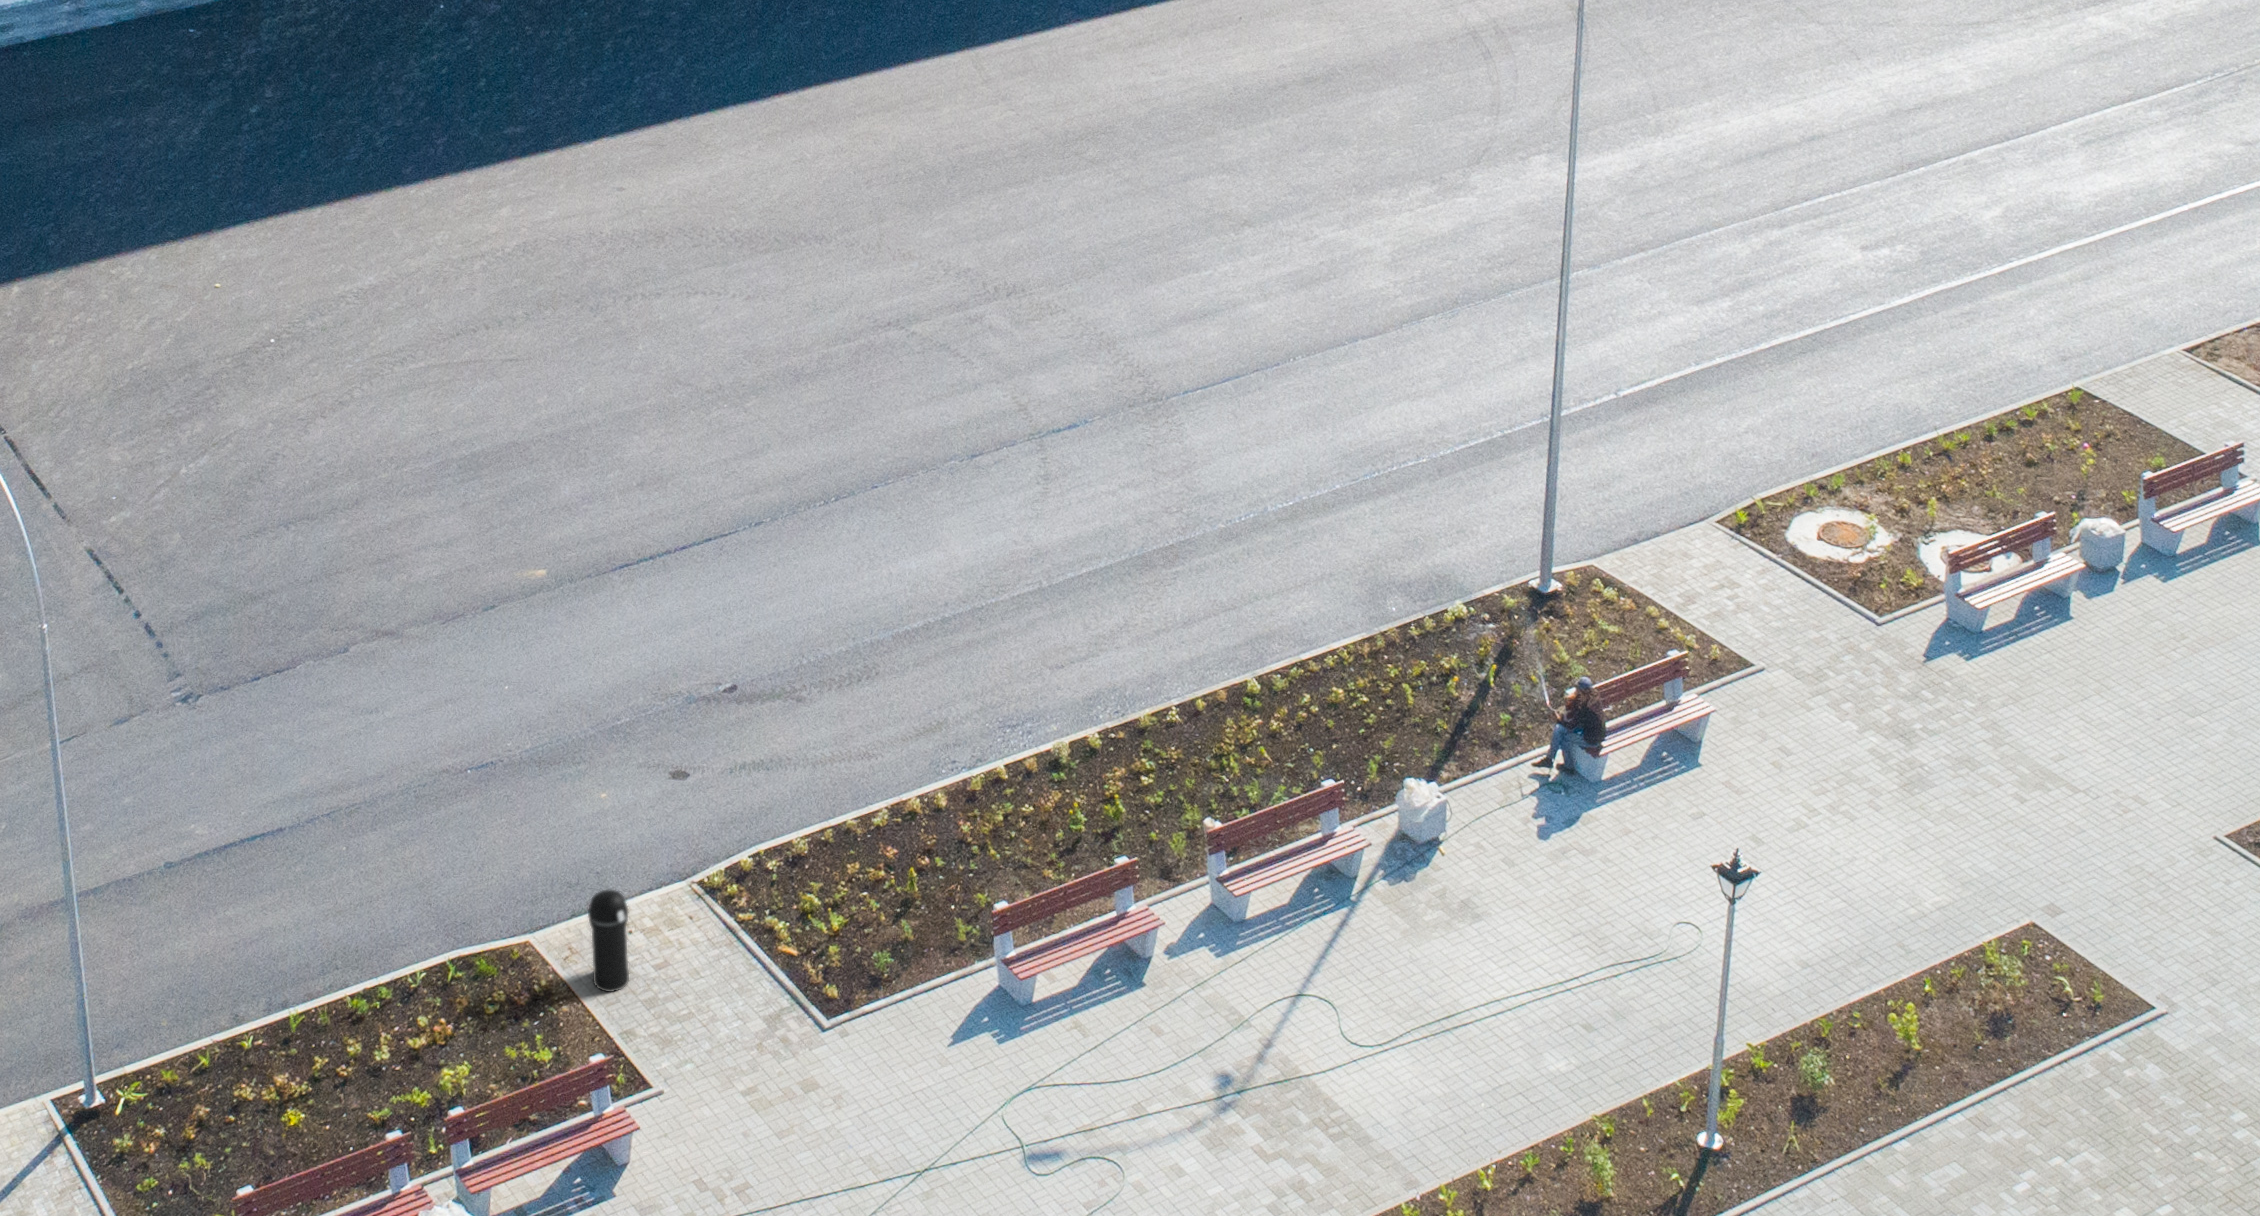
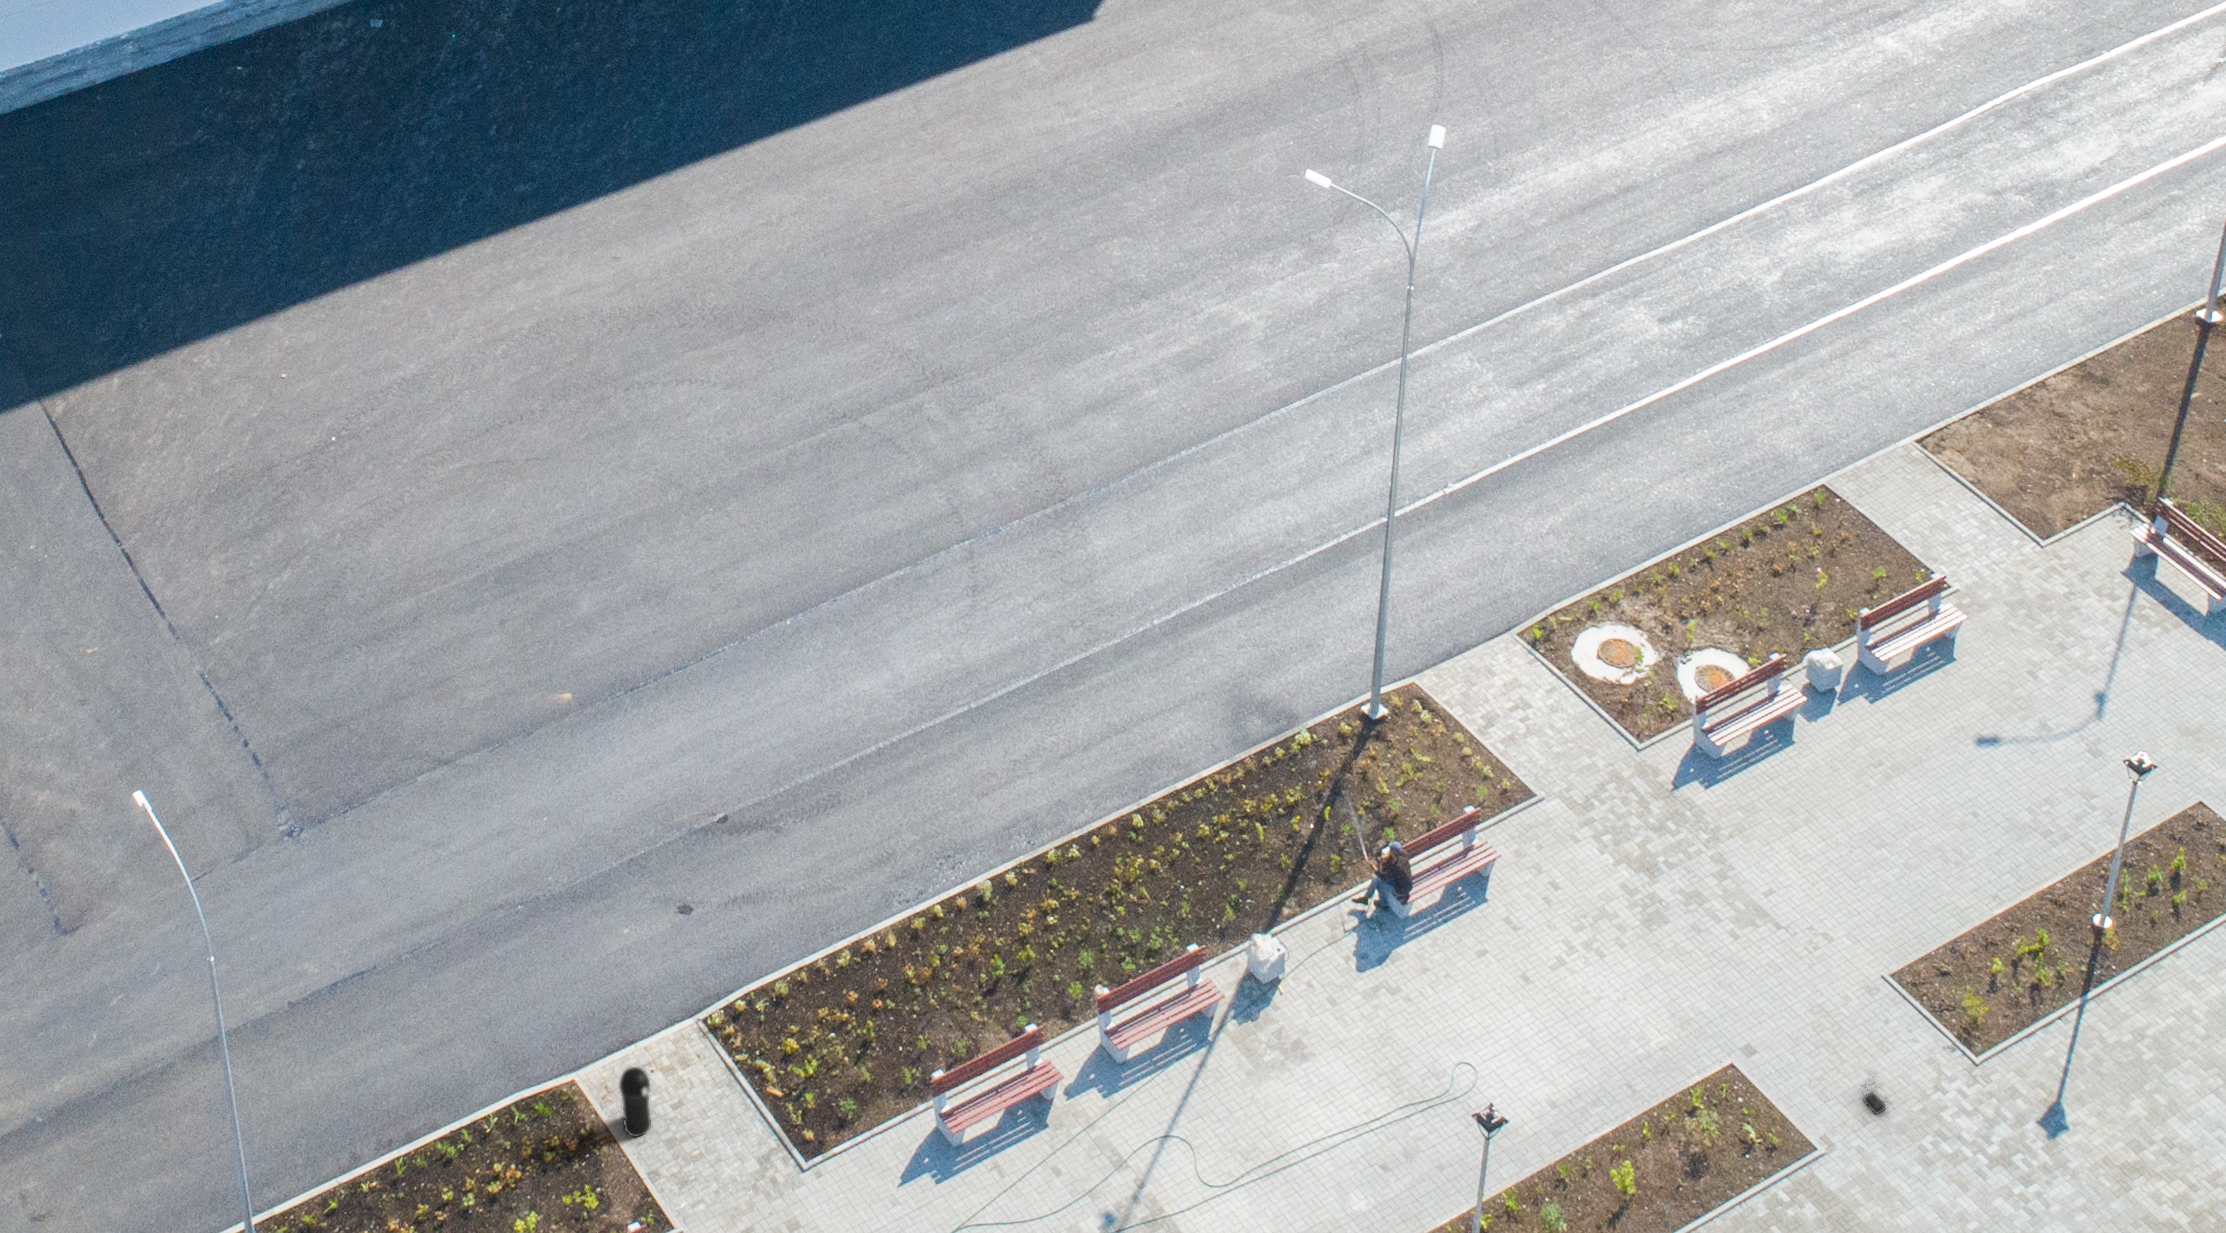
decorative plant: none [2198,925,2240,974] -> present [1863,1079,1886,1114]

